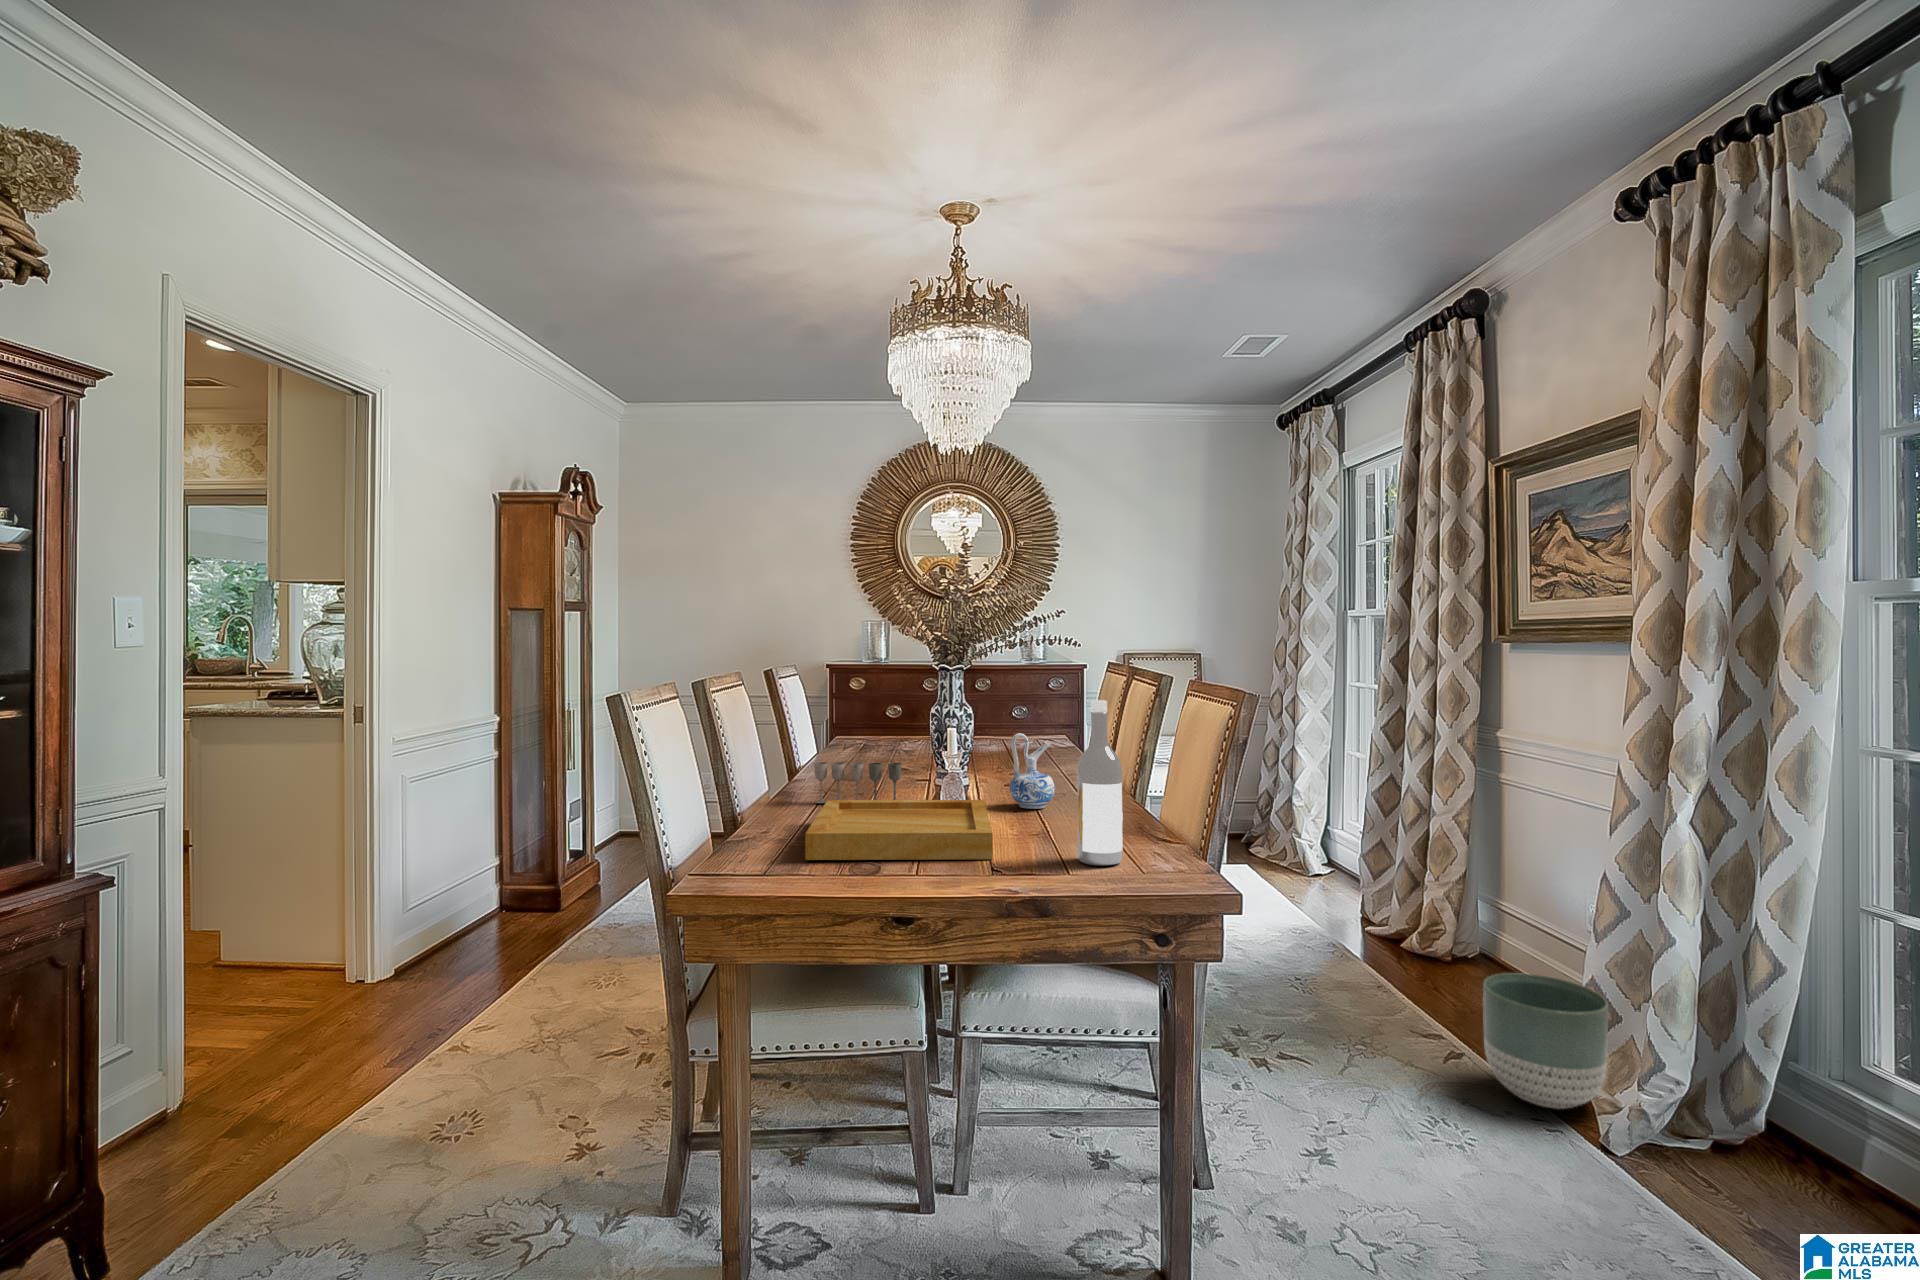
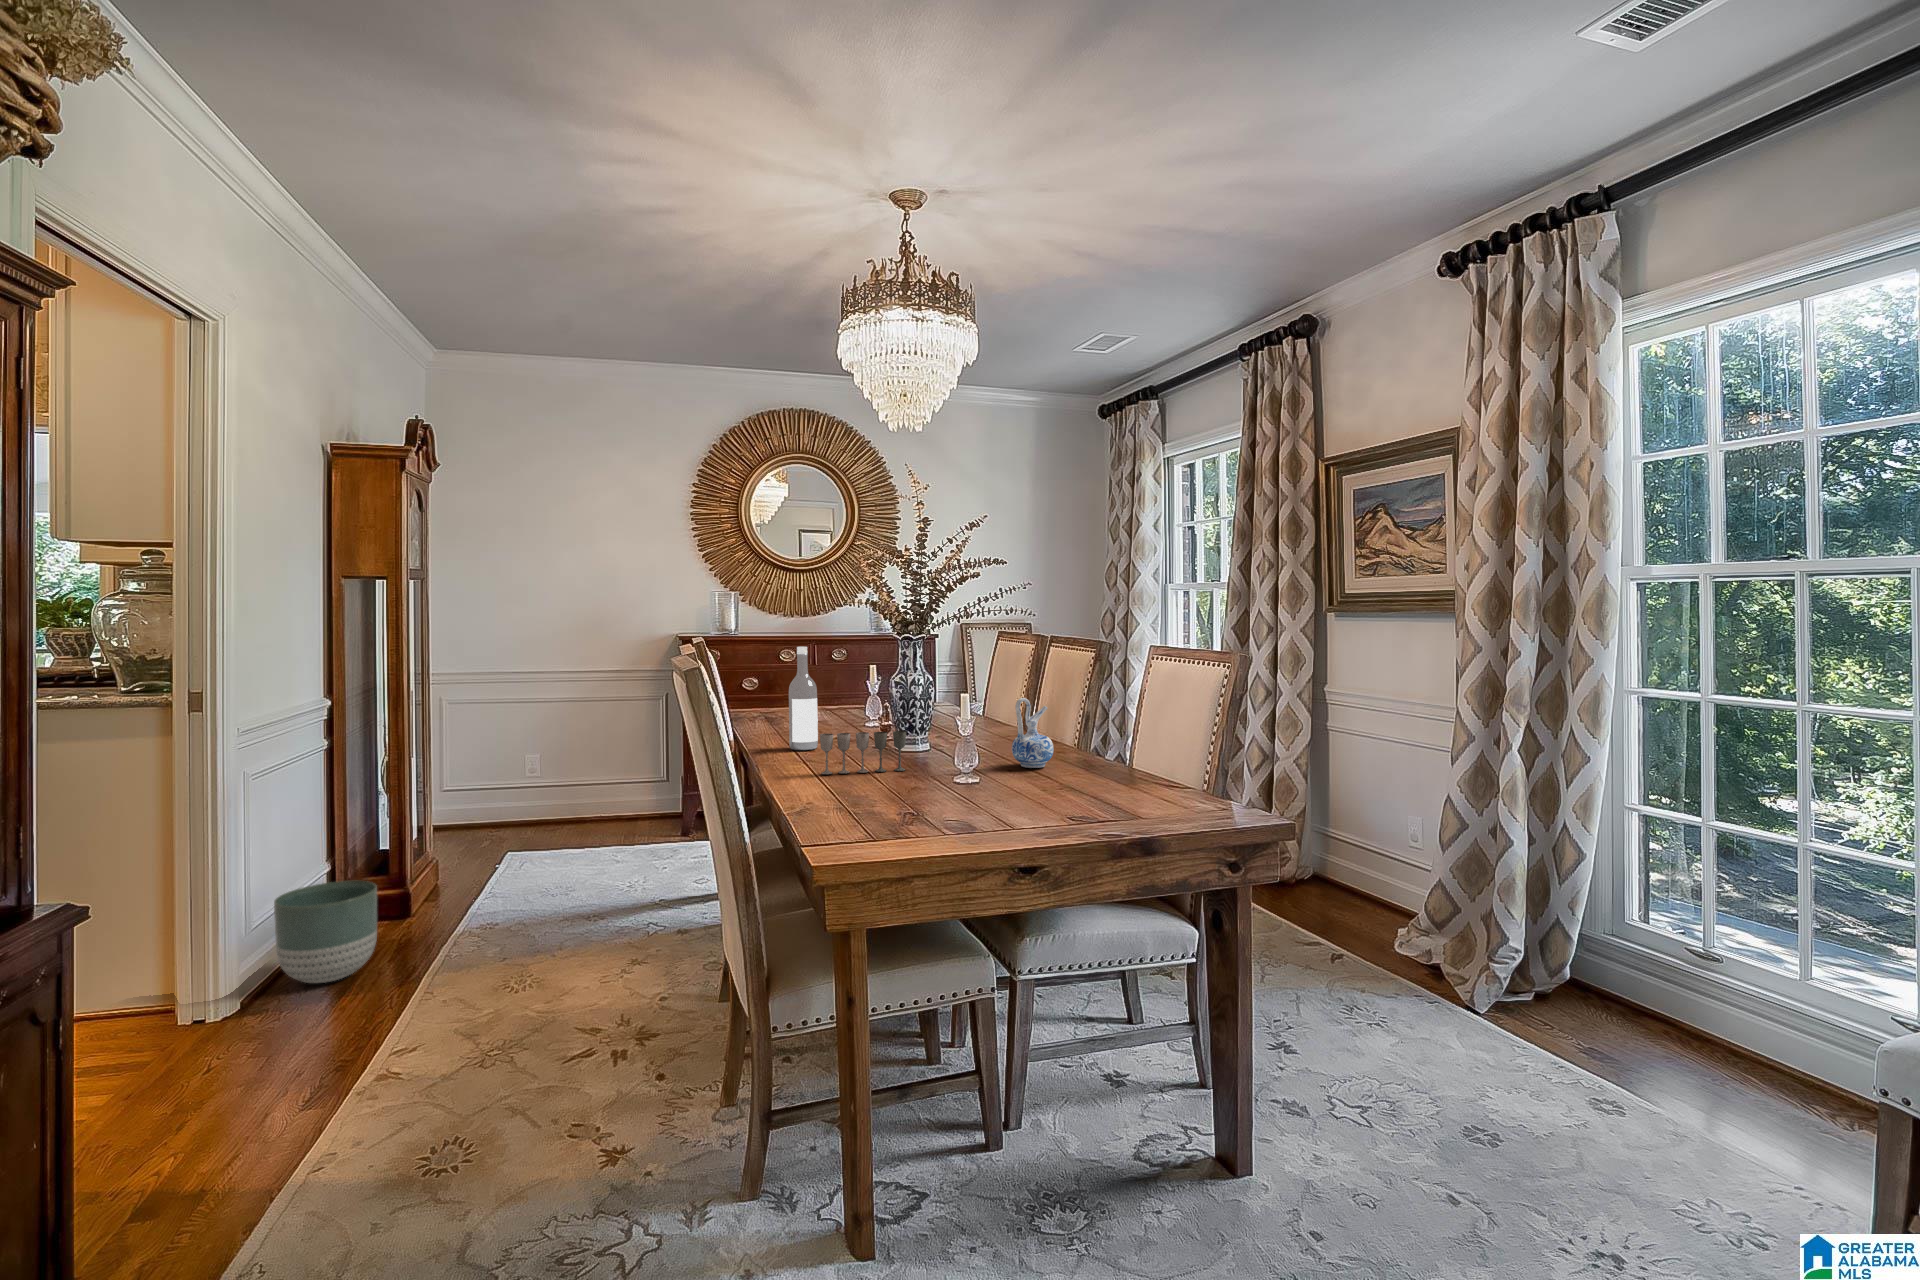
wine bottle: present [1077,700,1123,866] -> present [789,647,818,750]
tray: present [805,800,993,860] -> none [865,761,1072,827]
planter: present [1483,973,1608,1109] -> present [274,881,377,983]

